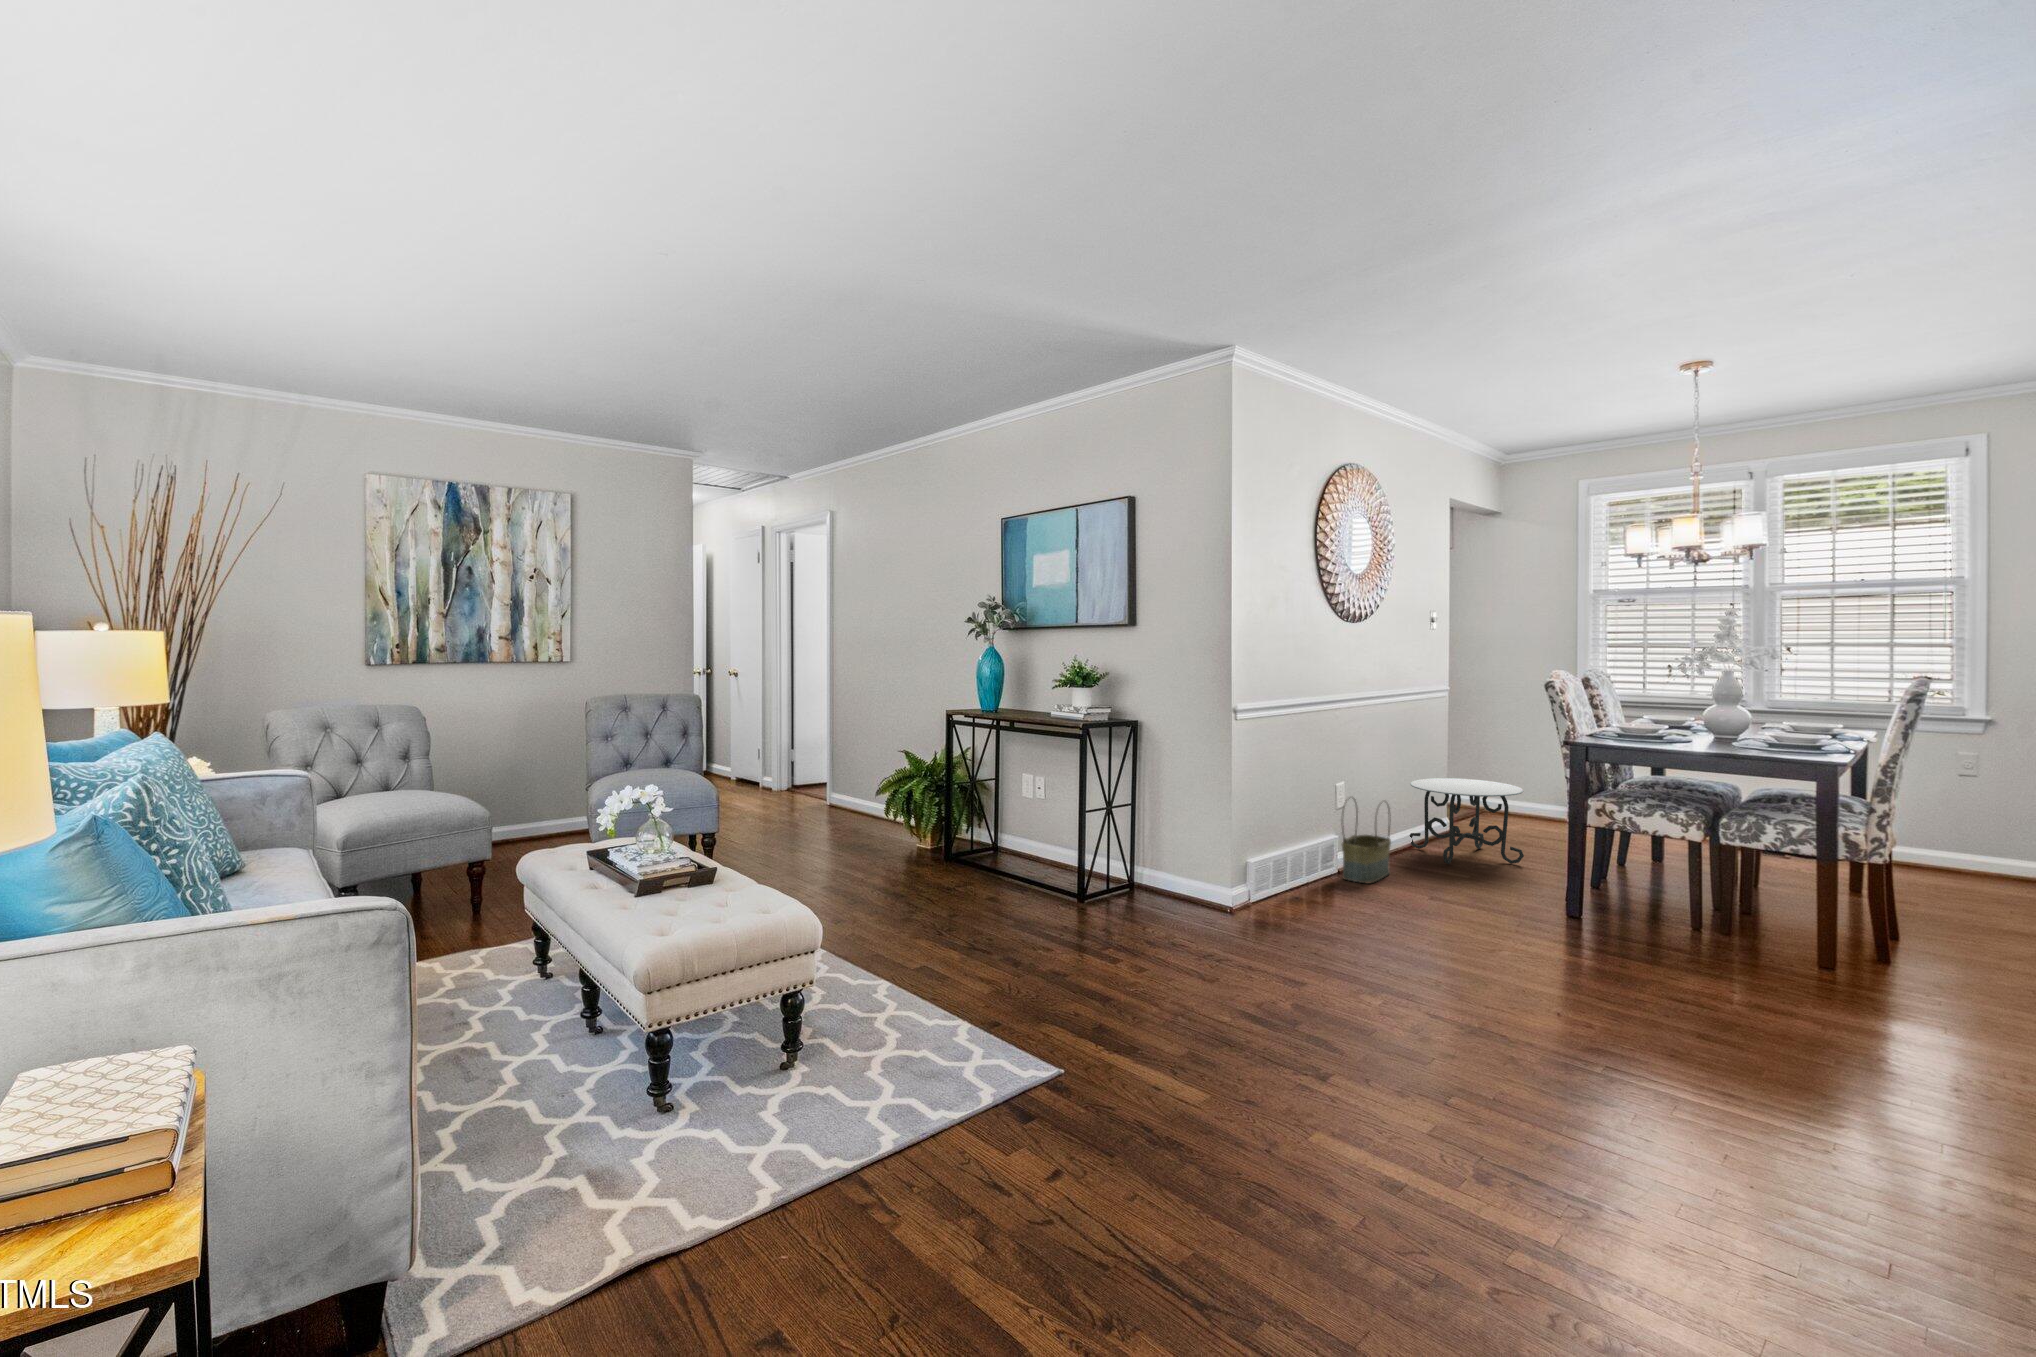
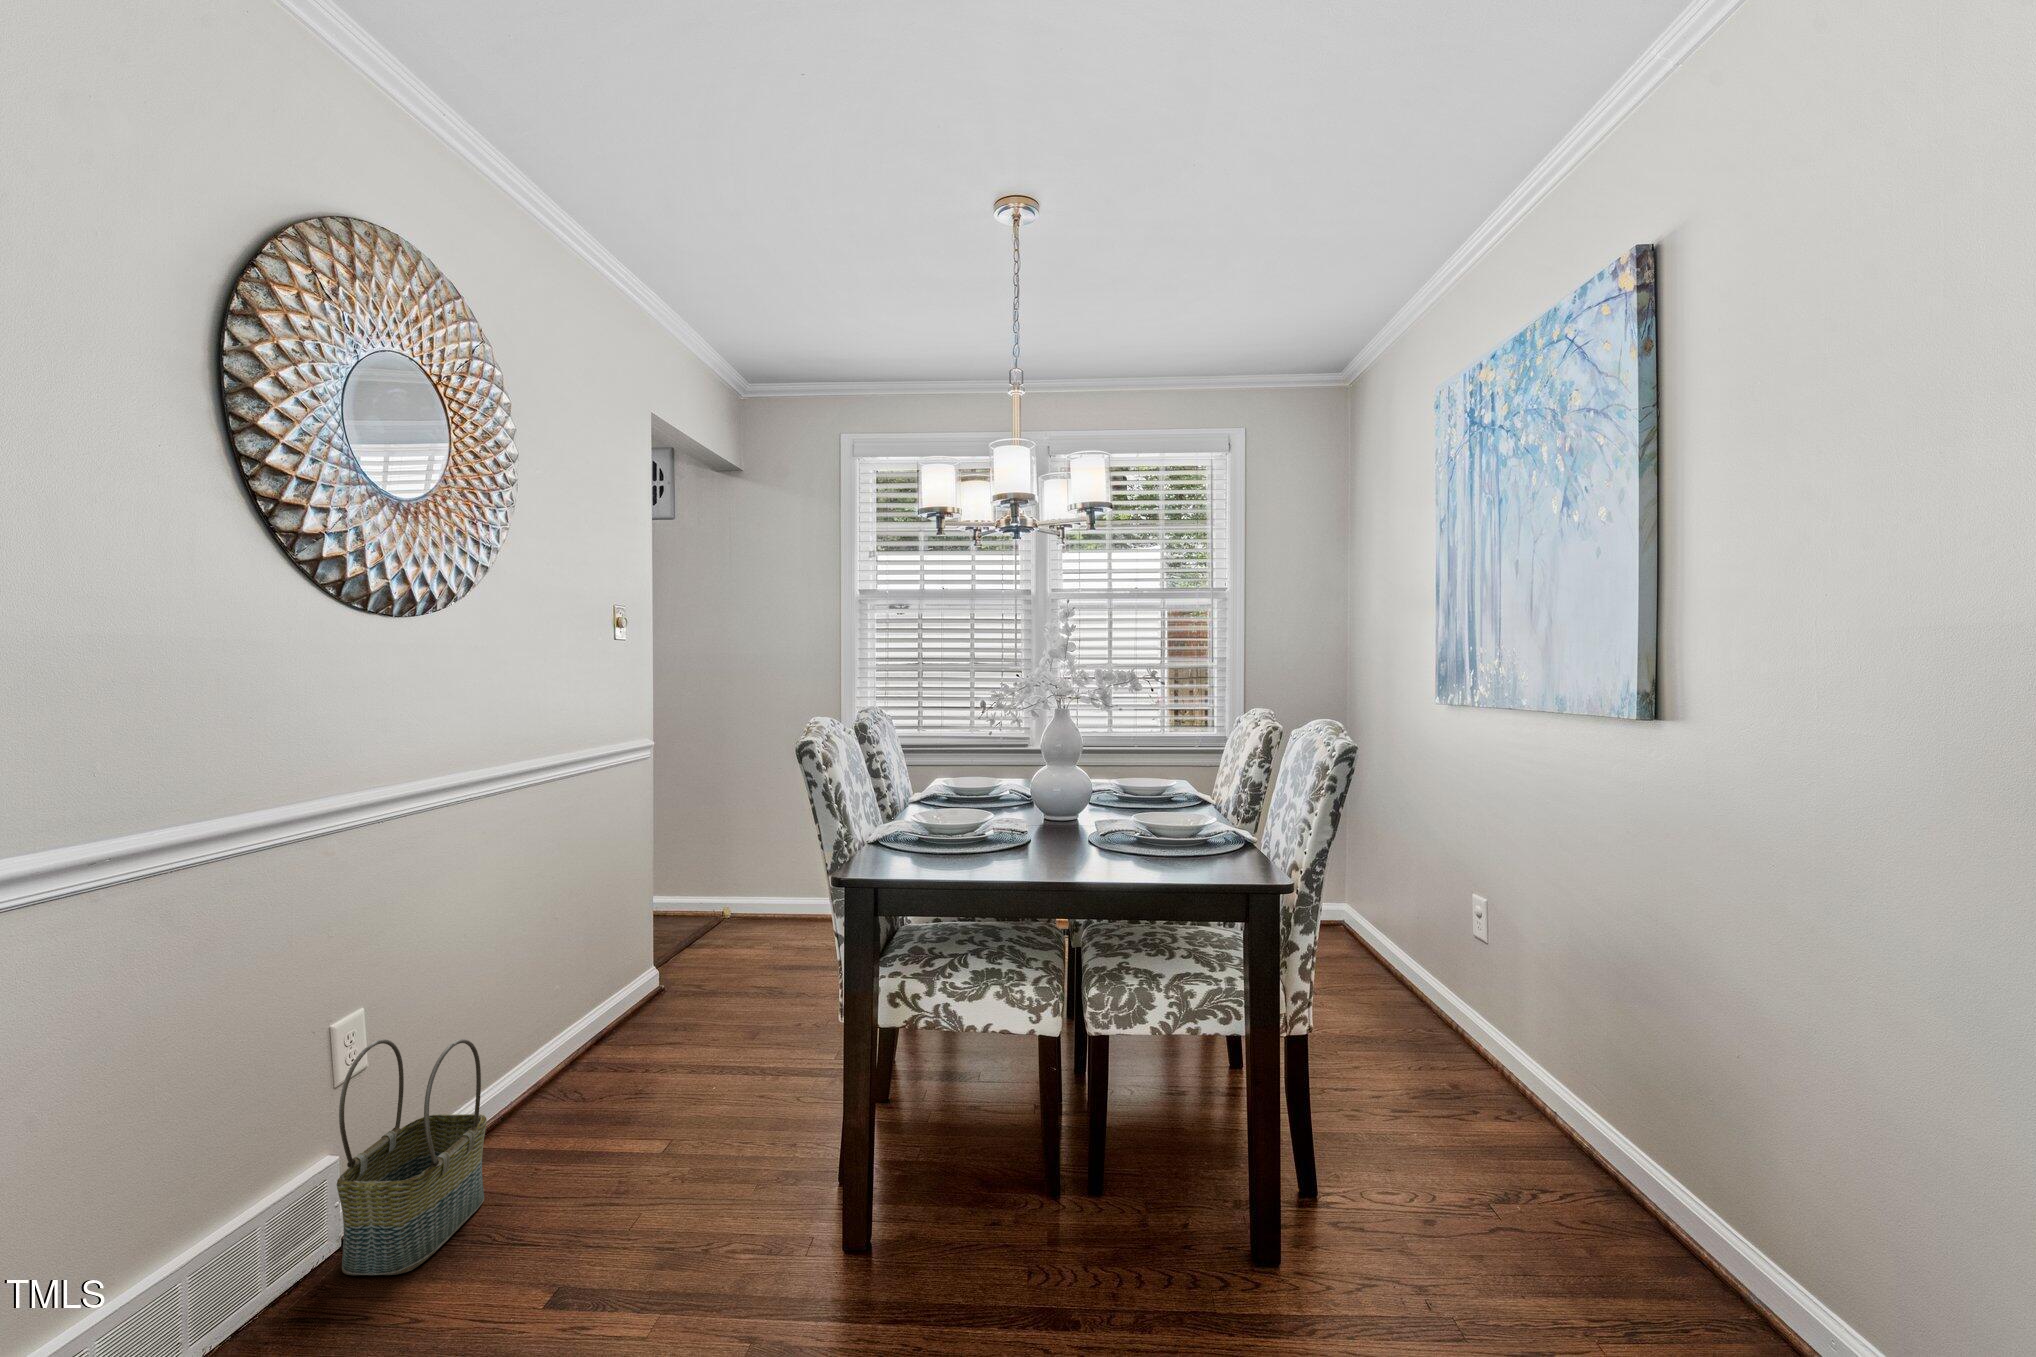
side table: present [1409,778,1524,864] -> none [558,917,770,1120]

